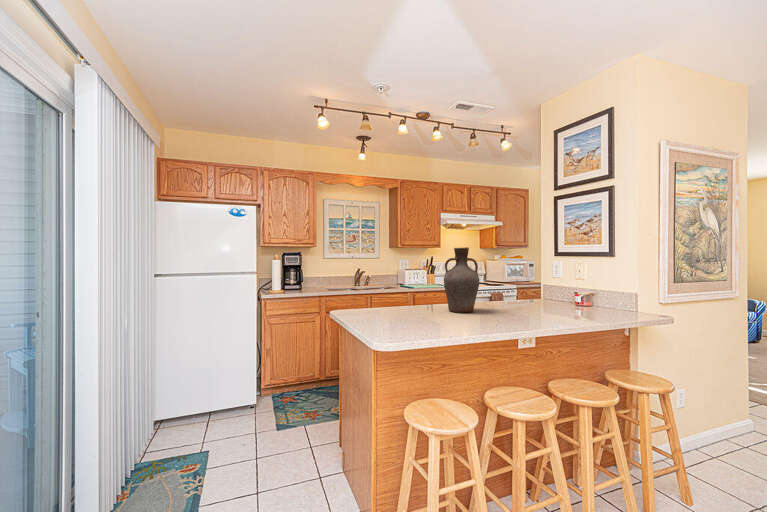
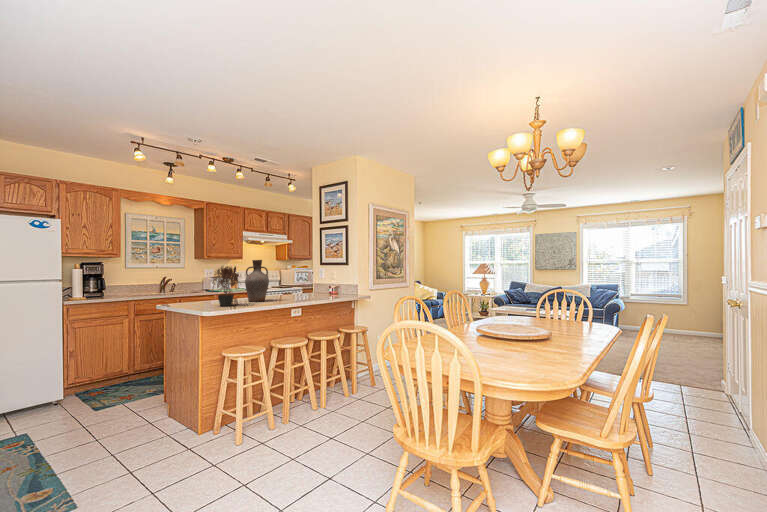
potted plant: none [393,255,439,319] -> present [211,266,239,306]

